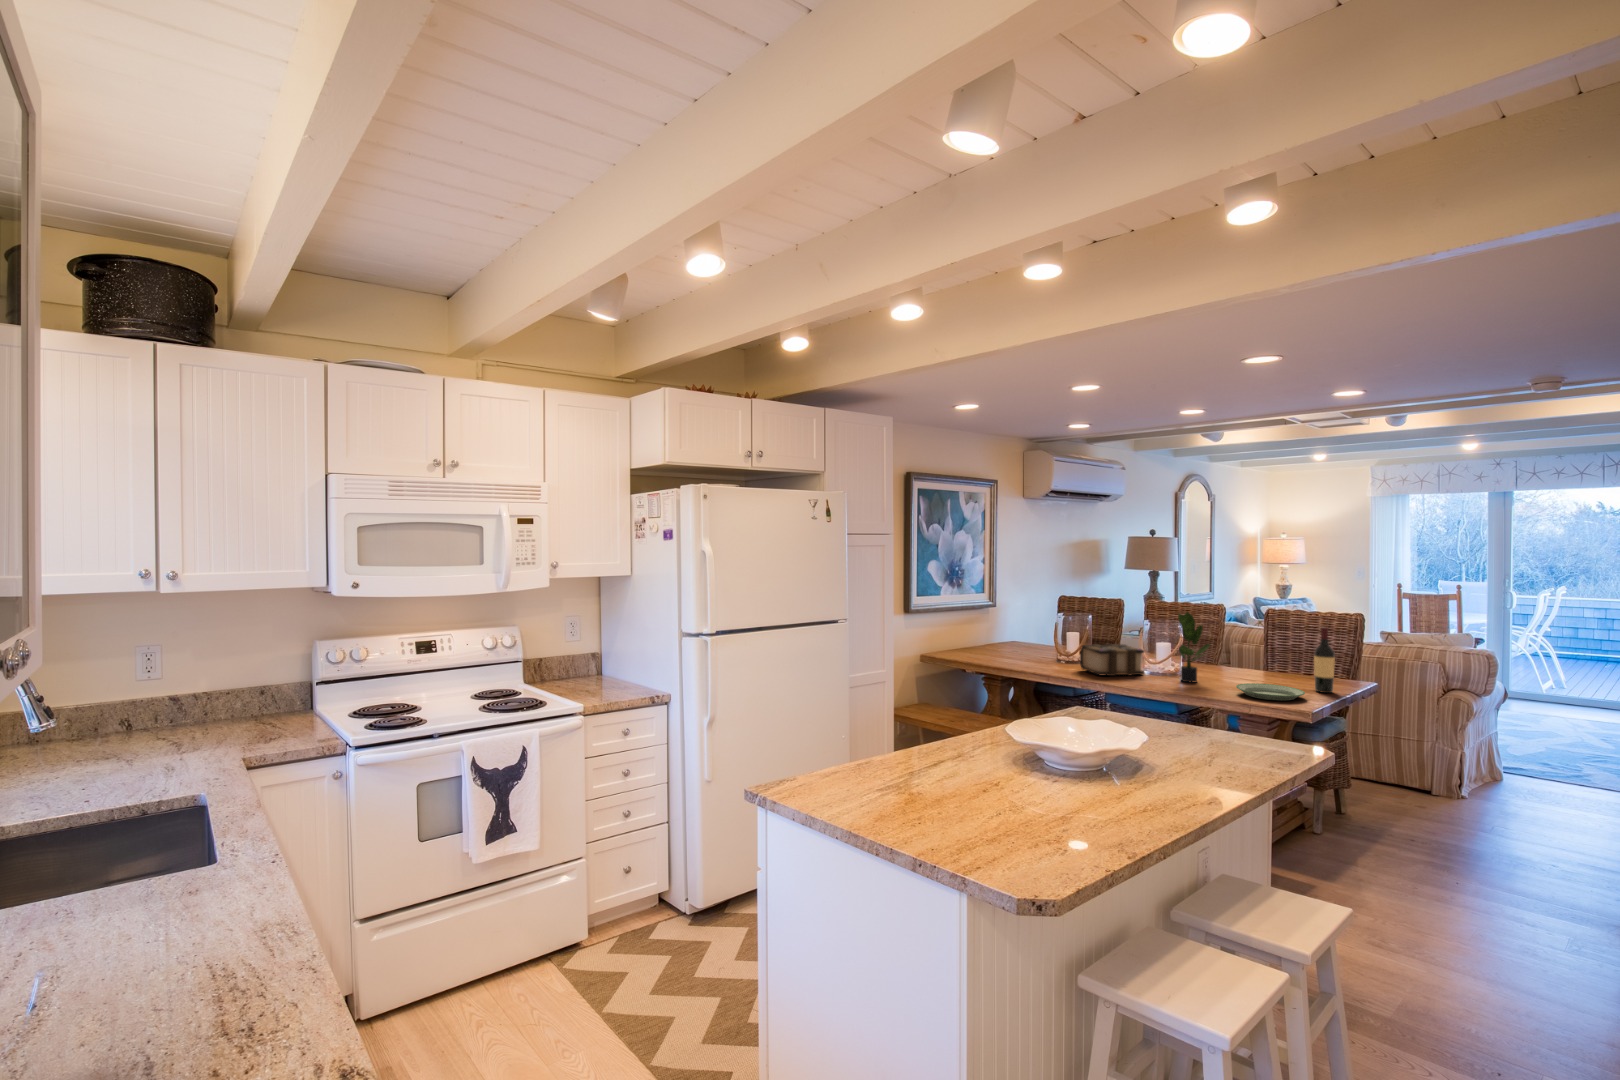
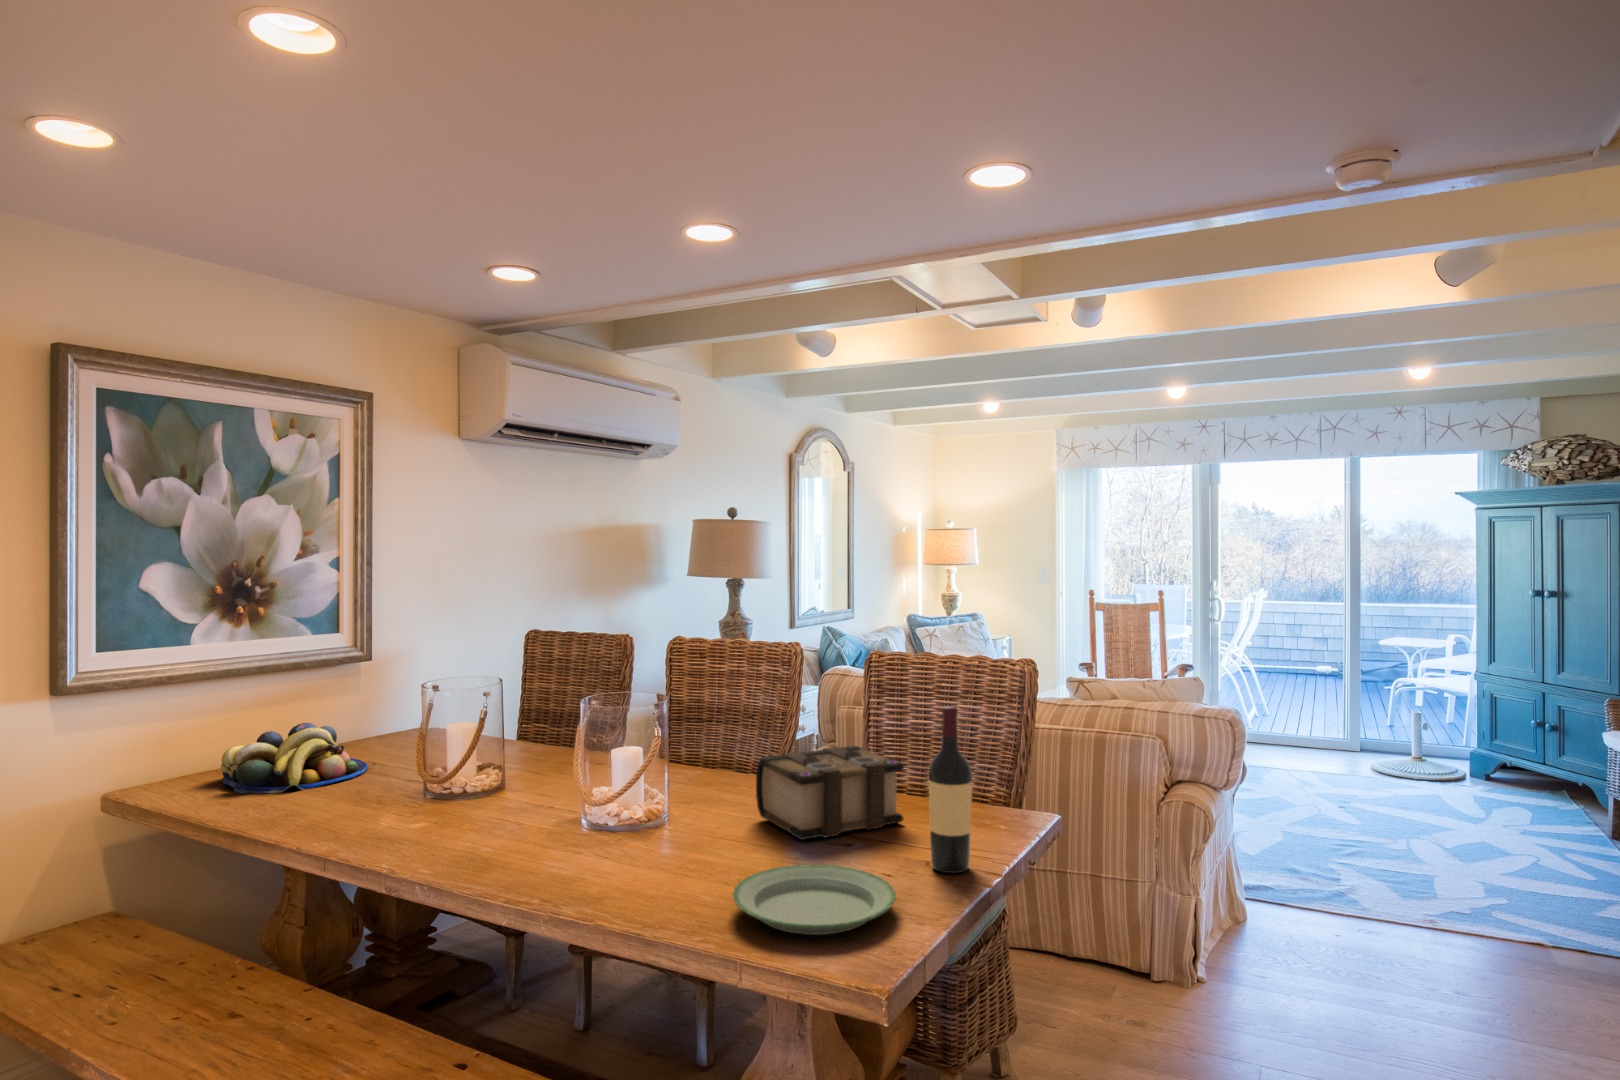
potted plant: present [1178,612,1210,683] -> none [619,675,709,862]
fruit bowl: none [959,630,1017,656] -> present [221,723,368,793]
book: present [1080,644,1144,676] -> present [756,746,904,840]

